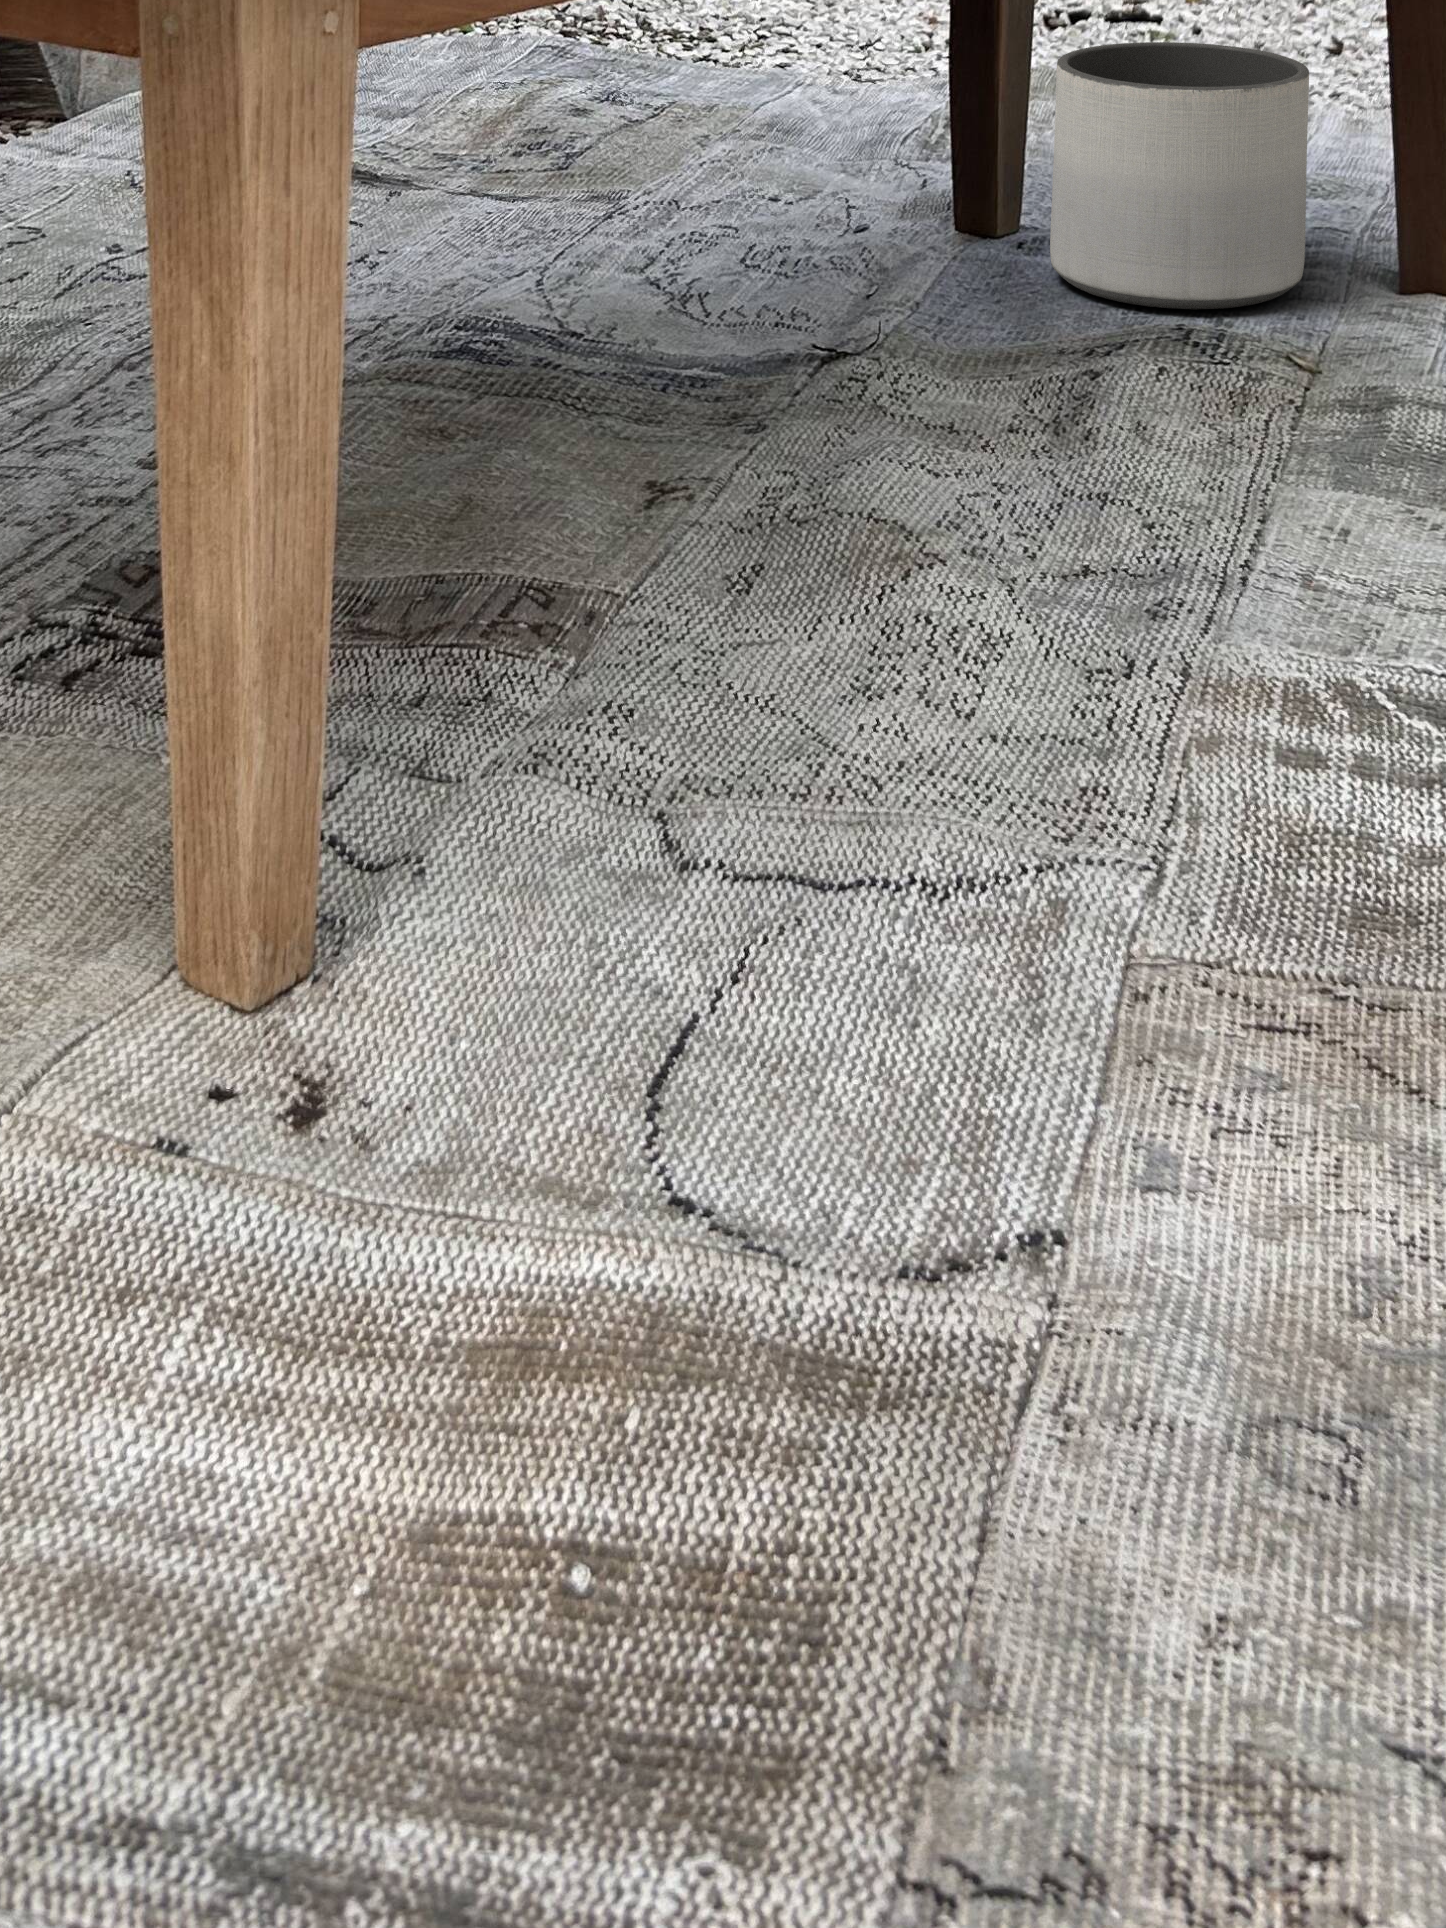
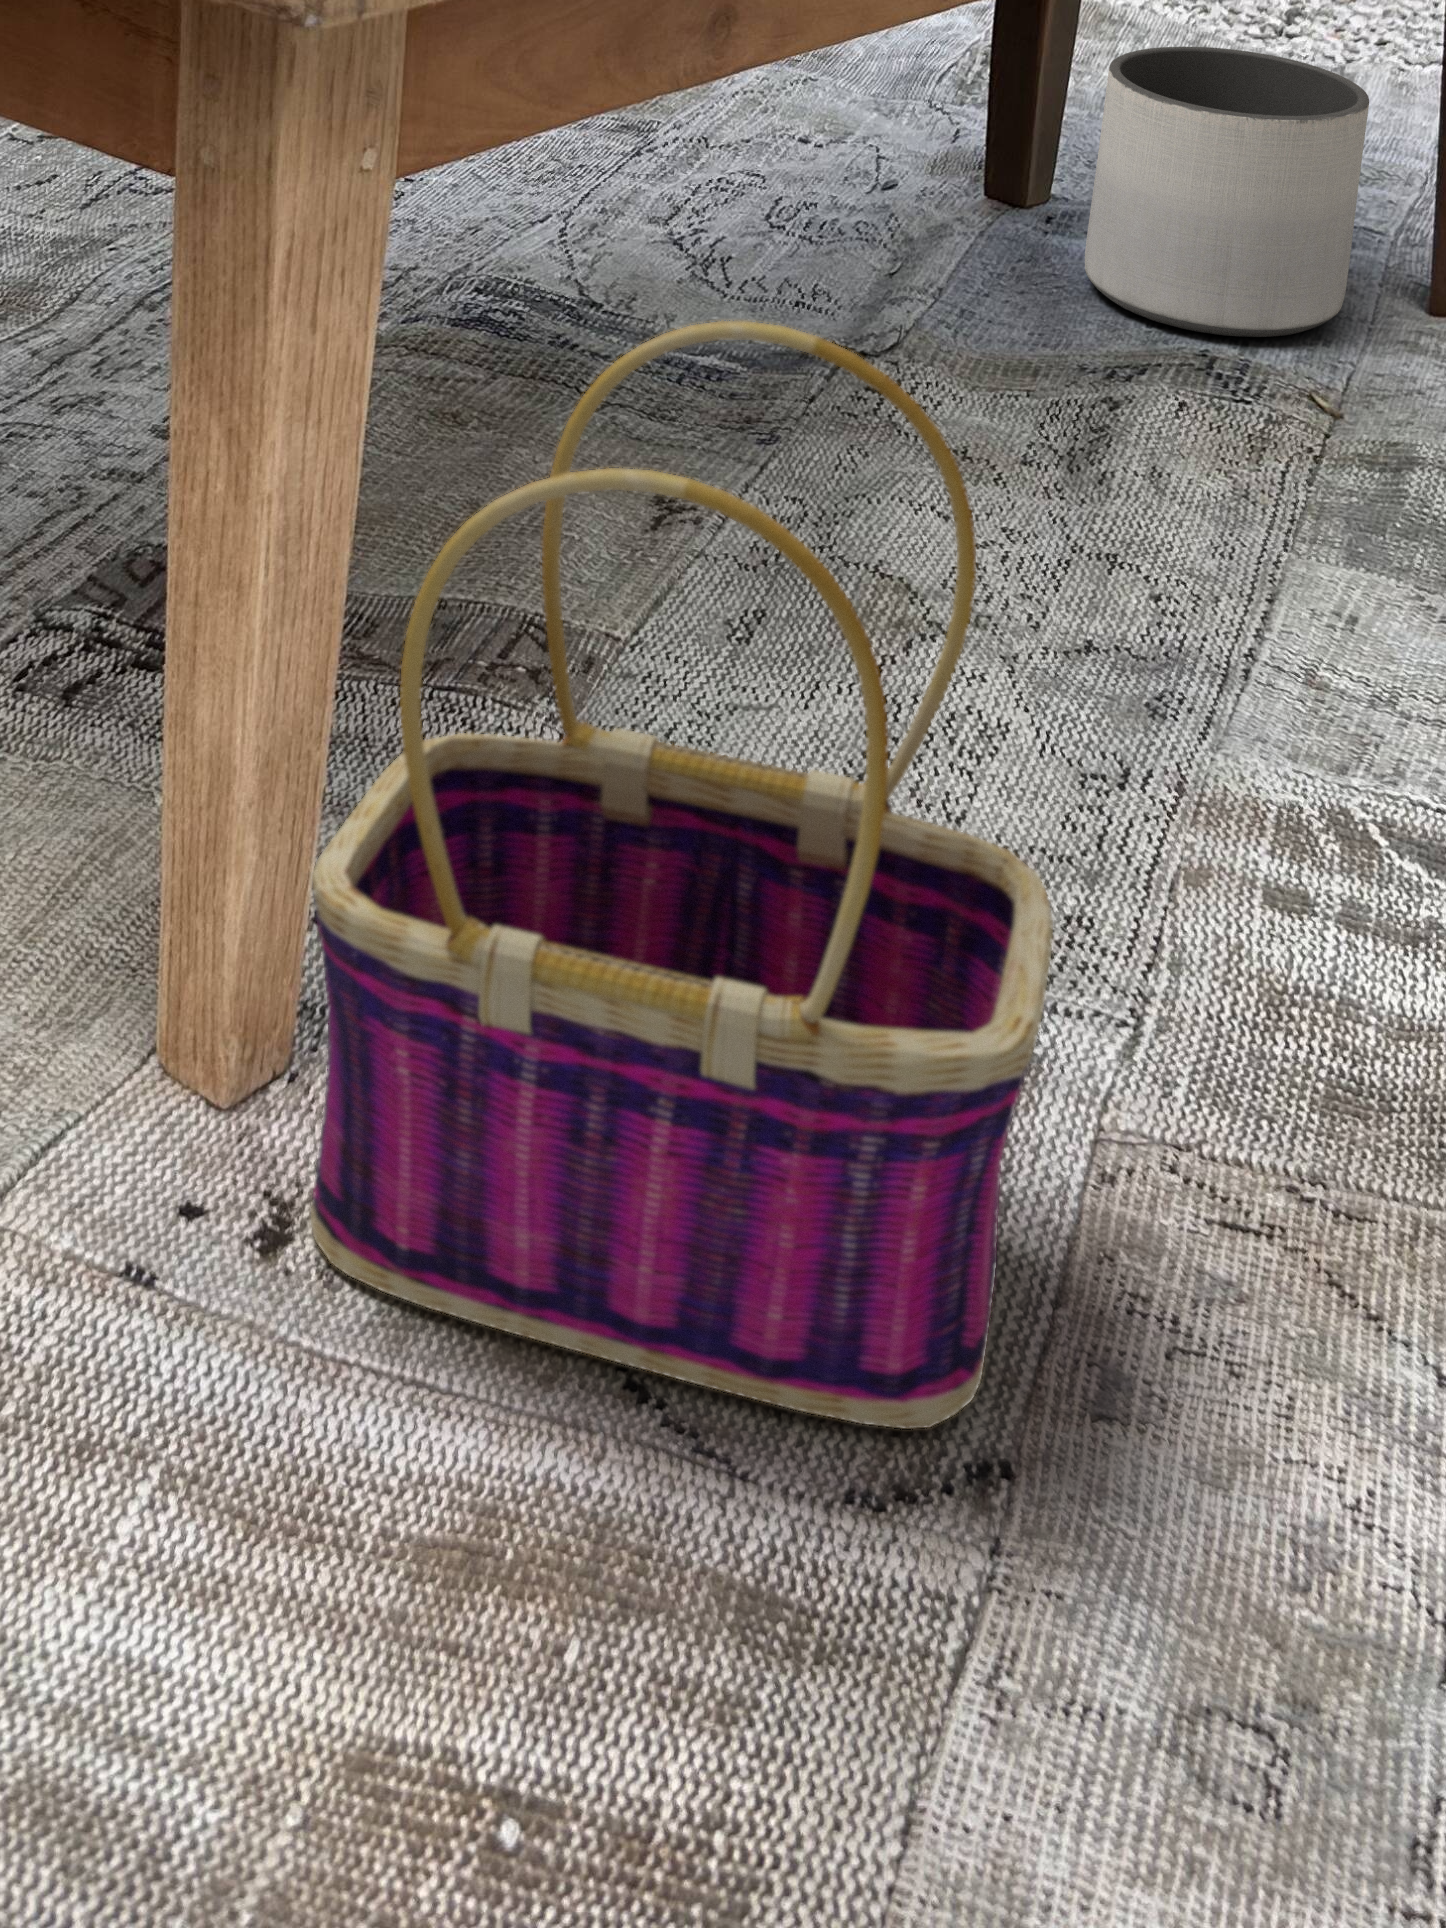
basket: none [320,140,1060,1209] -> present [311,321,1053,1429]

